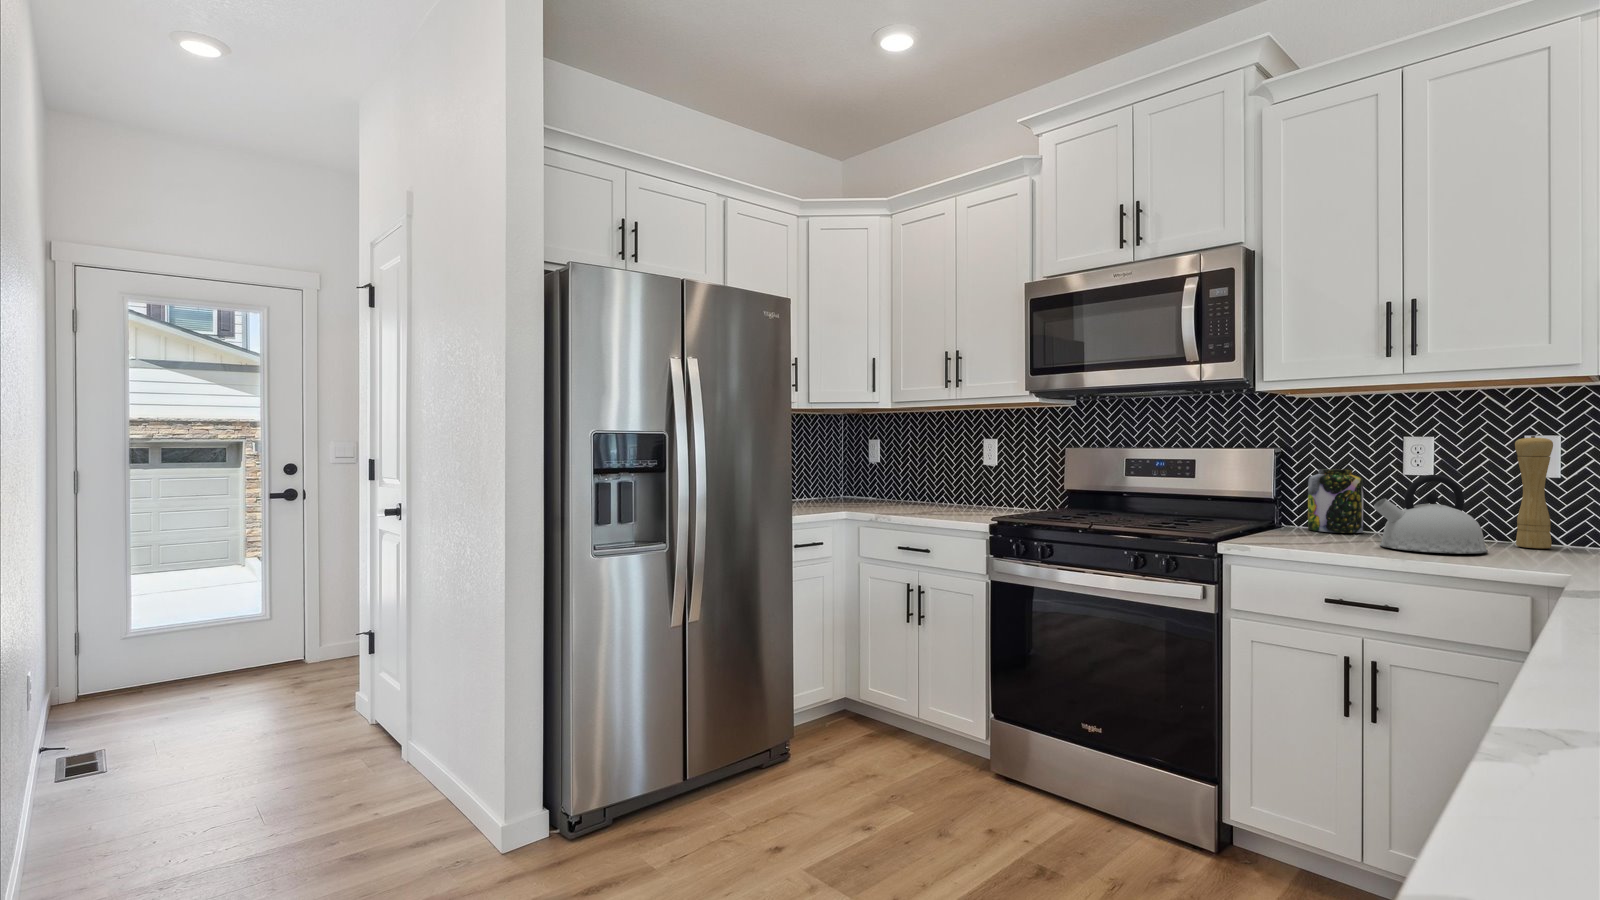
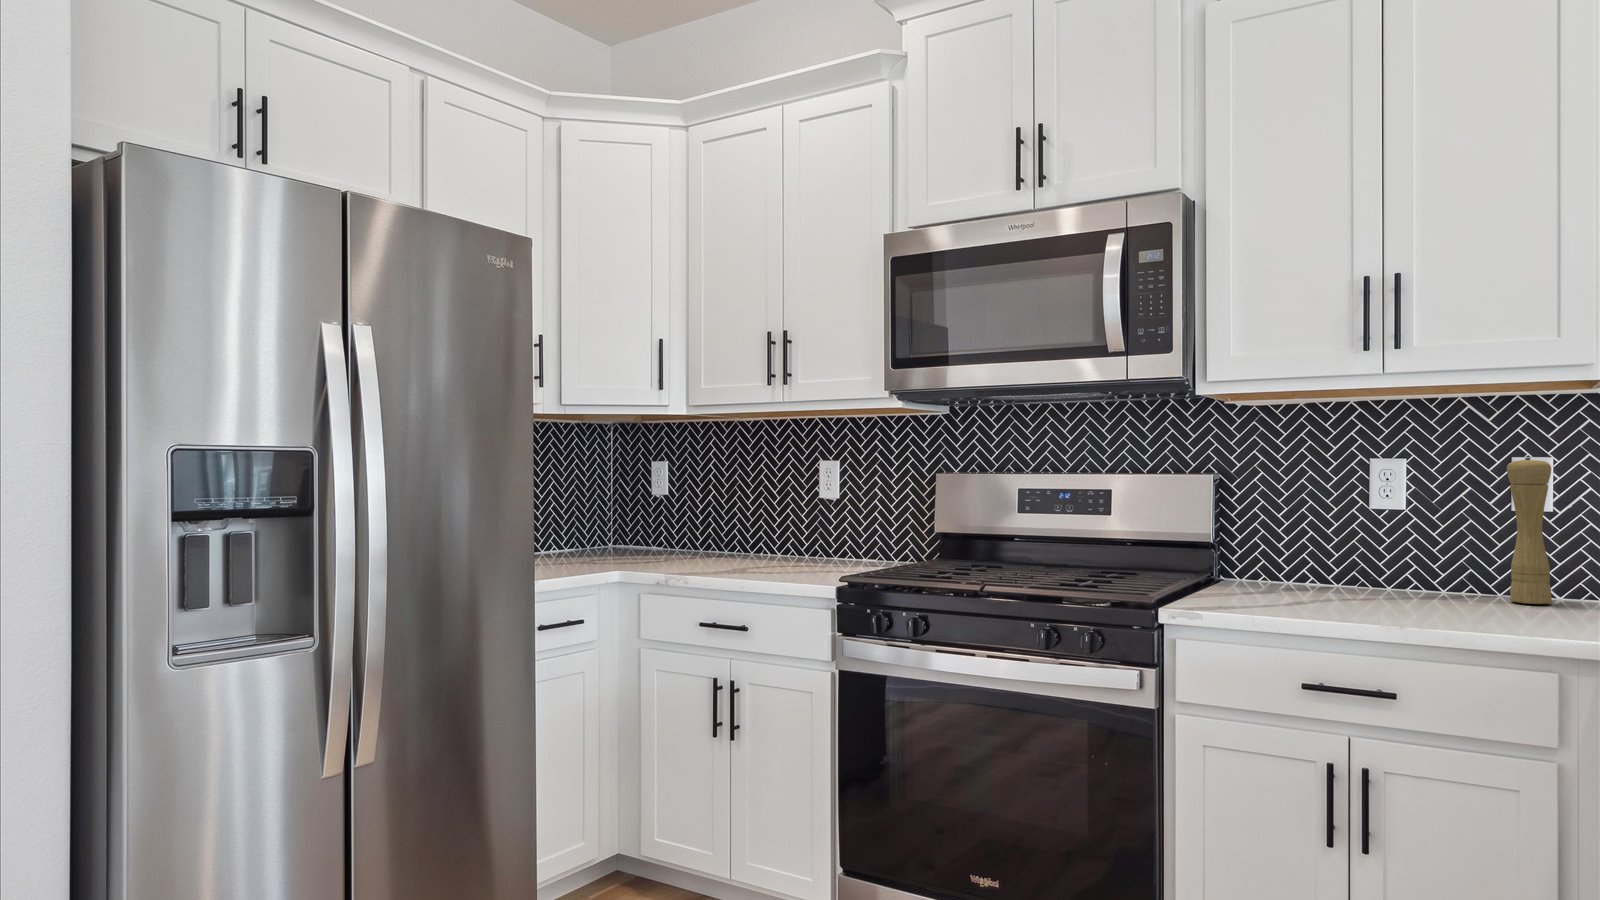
jar: present [1308,469,1363,533] -> none [1256,502,1325,588]
kettle: present [1374,475,1488,554] -> none [1350,509,1488,615]

